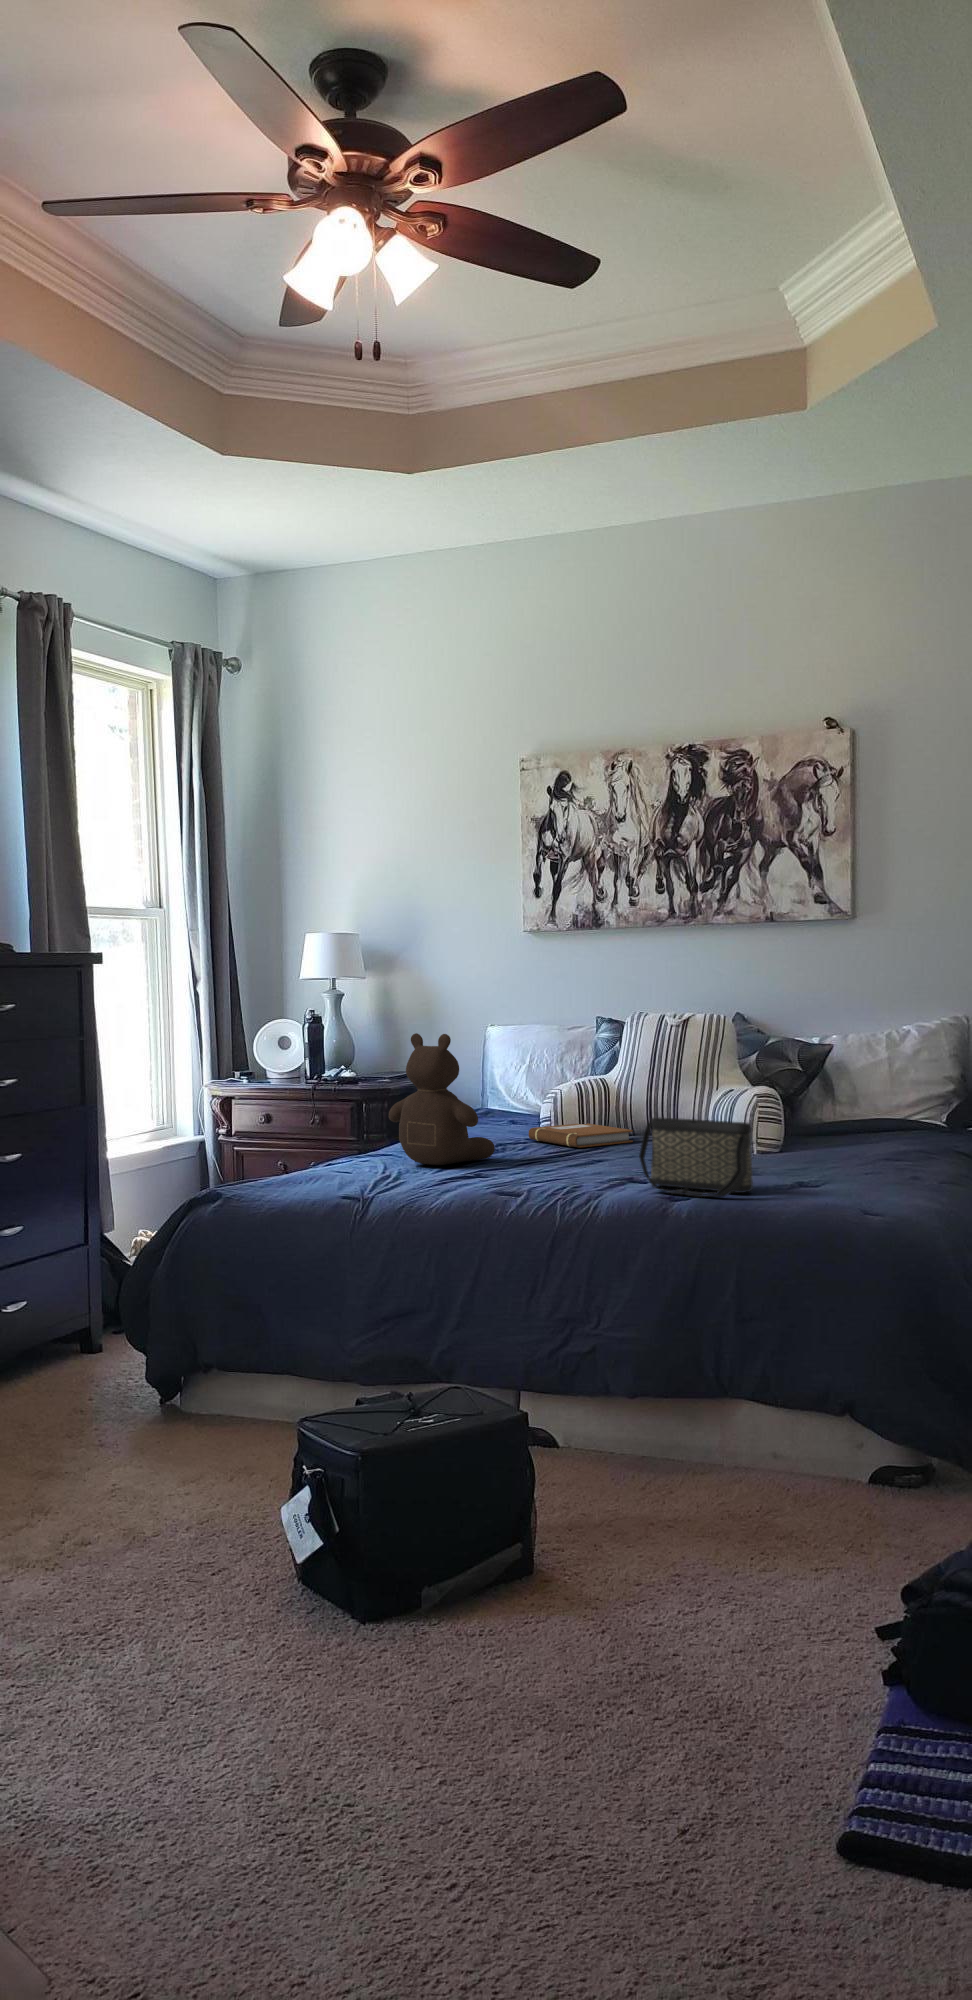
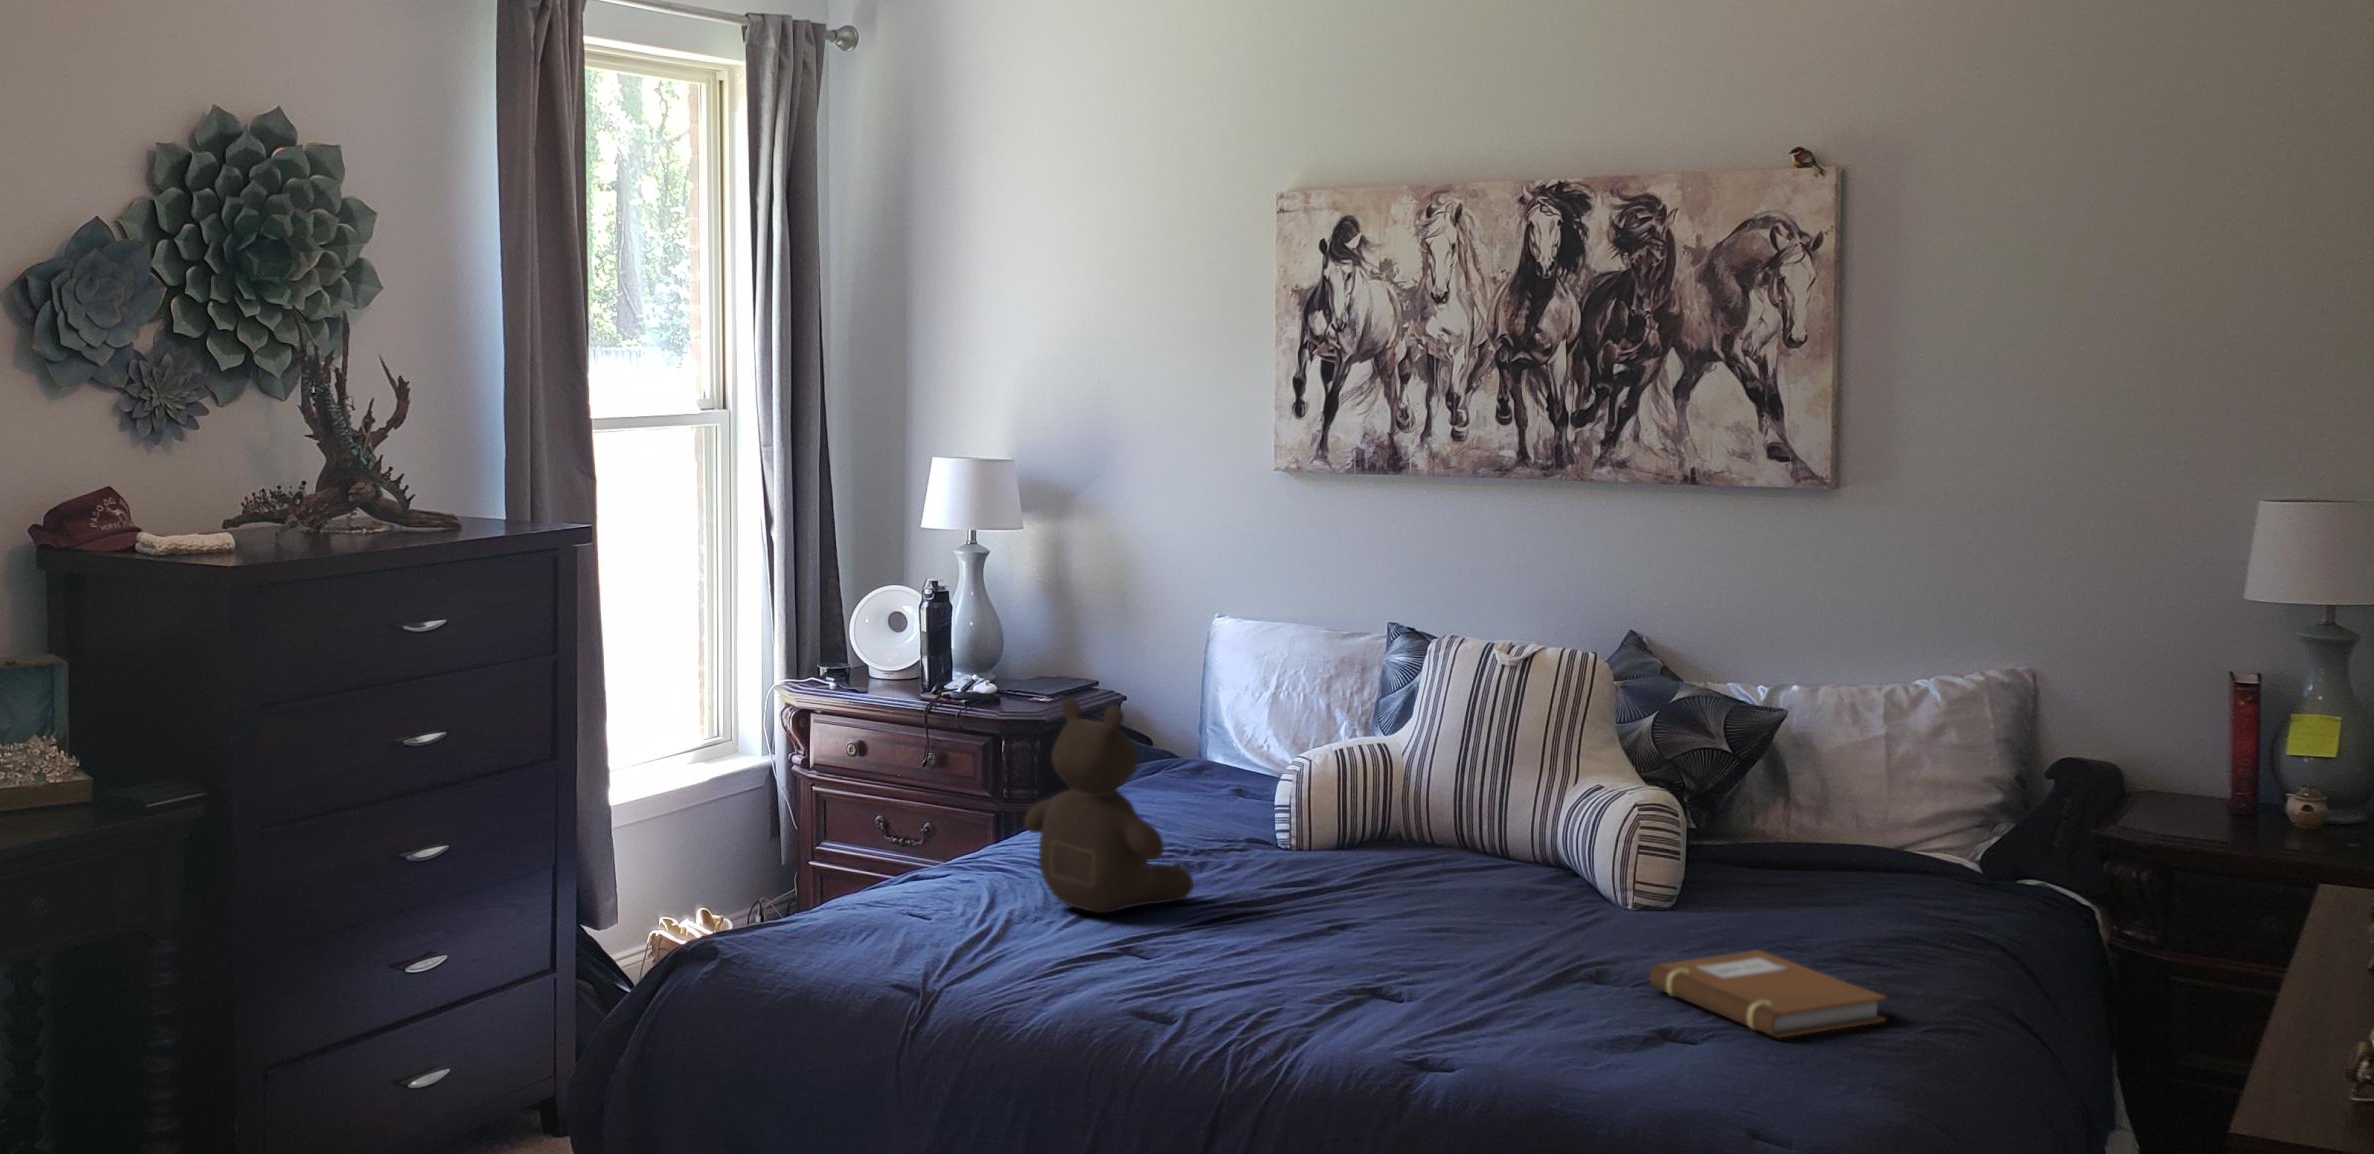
handbag: present [639,1117,753,1197] -> none [1416,899,1609,1061]
notebook: present [529,1123,633,1148] -> present [1650,950,1886,1038]

